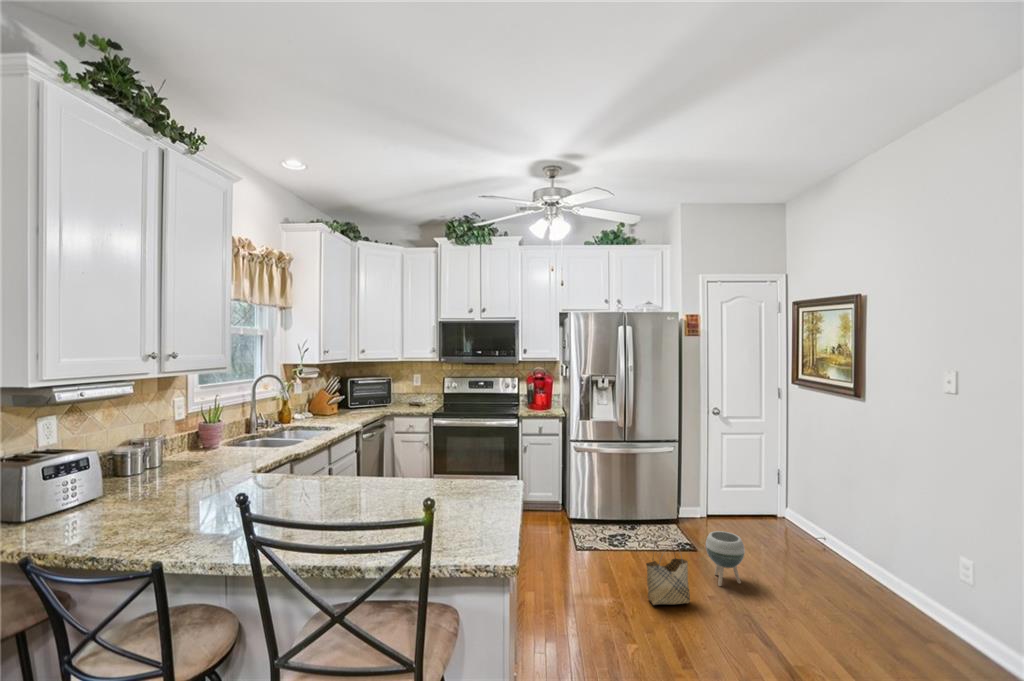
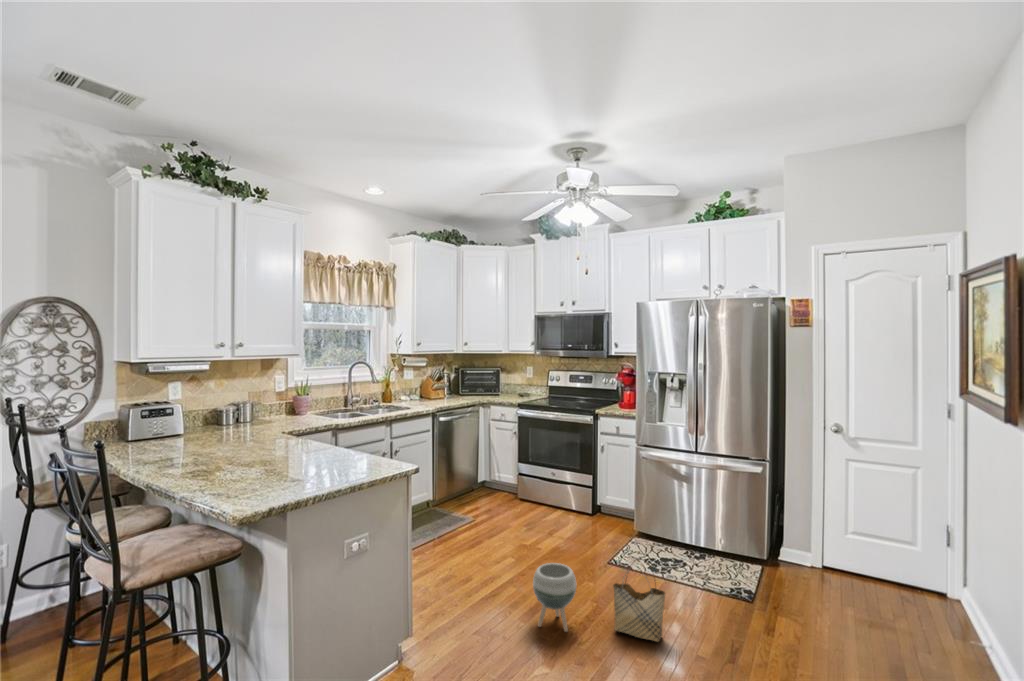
planter: present [706,531,745,586] -> present [533,563,576,632]

